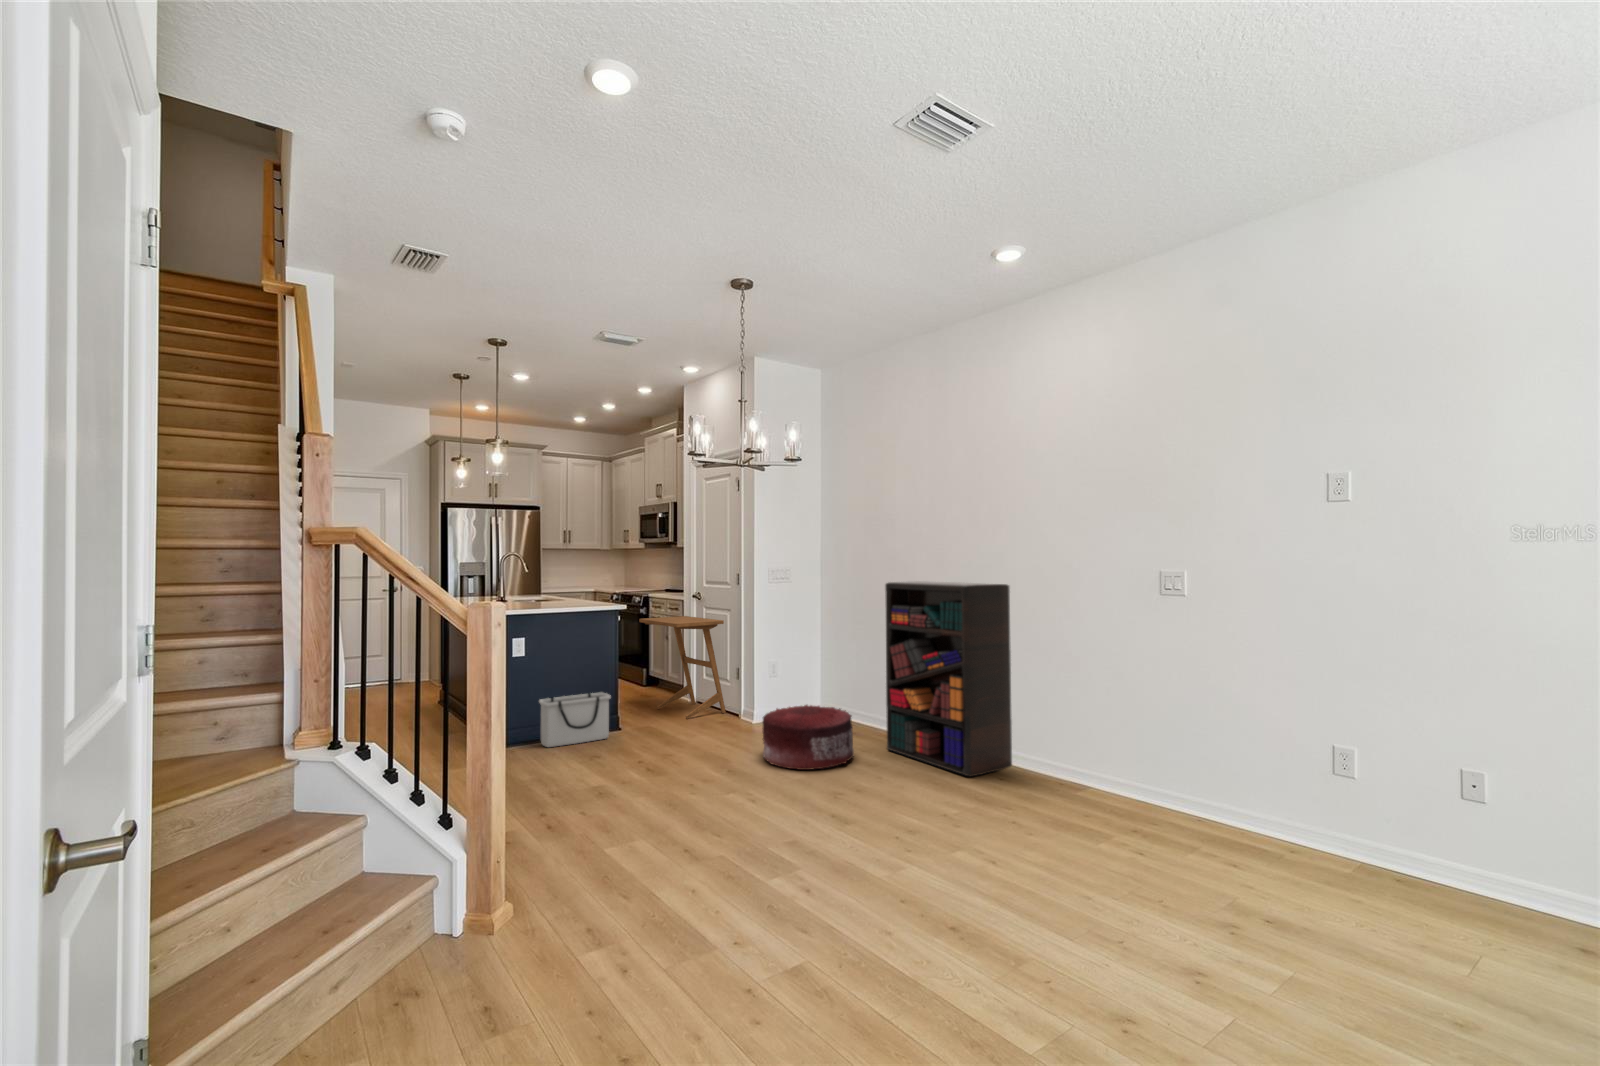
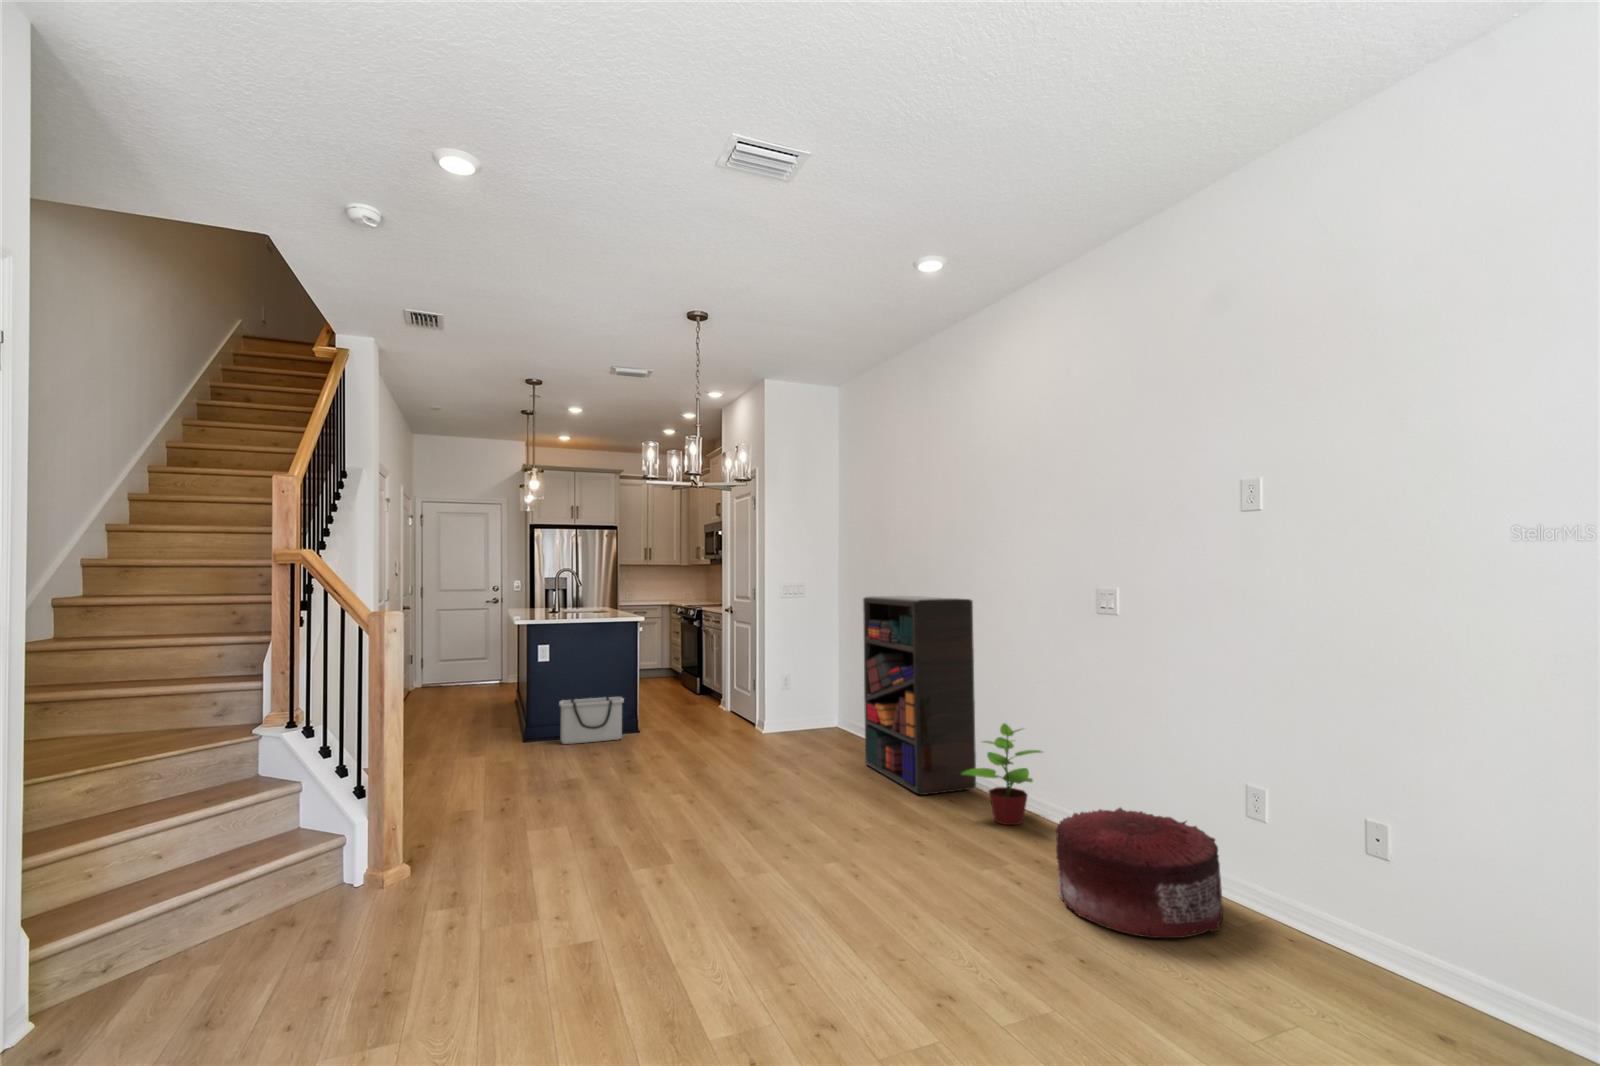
side table: present [639,616,726,719] -> none [673,628,748,726]
potted plant: none [1028,701,1107,800] -> present [961,724,1041,825]
pouf: present [762,705,854,770] -> present [1056,808,1223,938]

